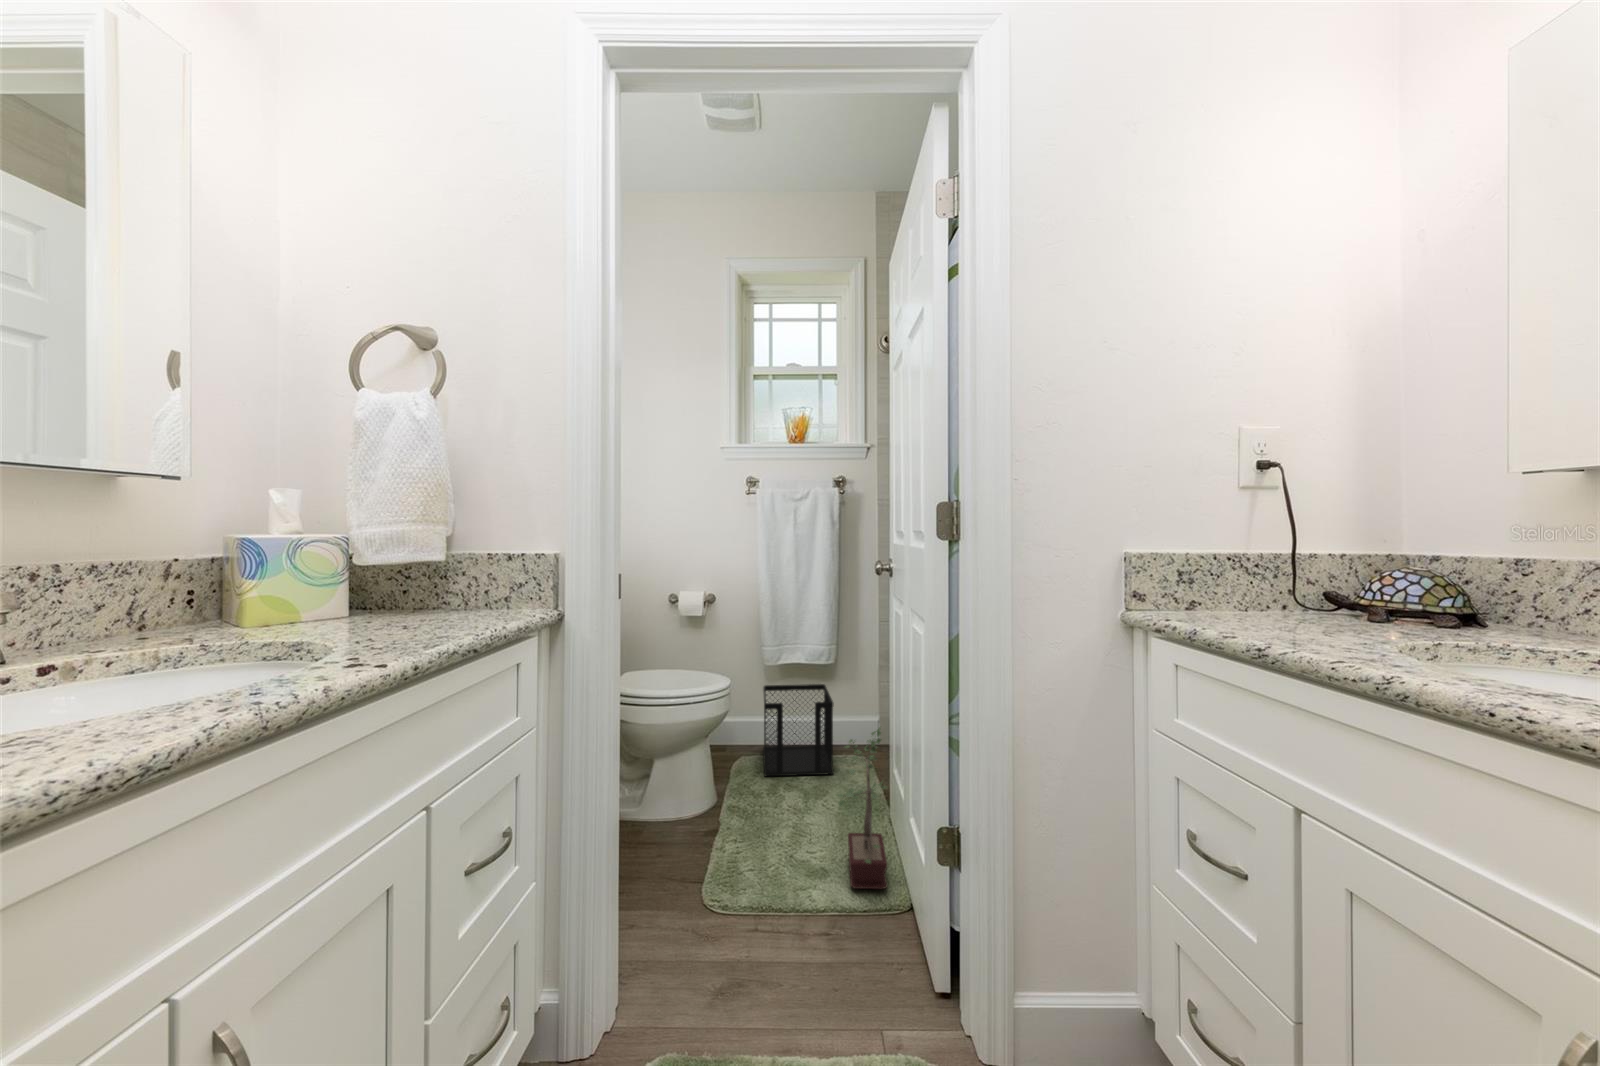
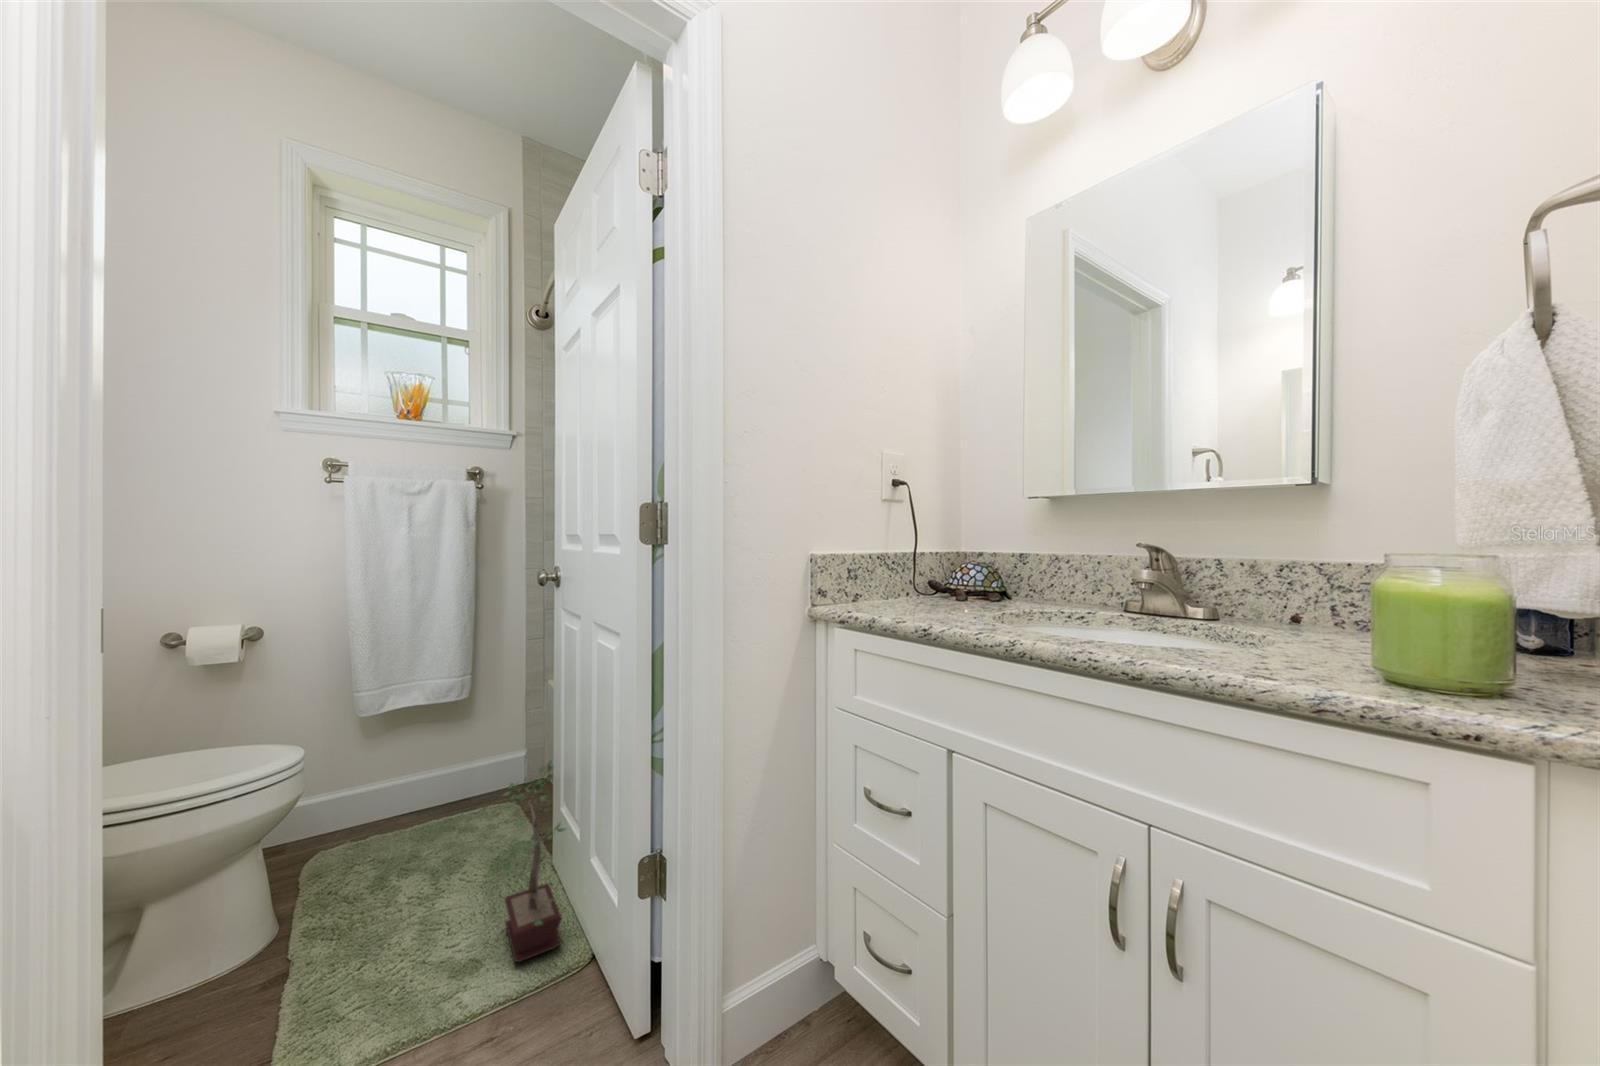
wastebasket: present [763,684,834,776] -> none [357,722,471,862]

